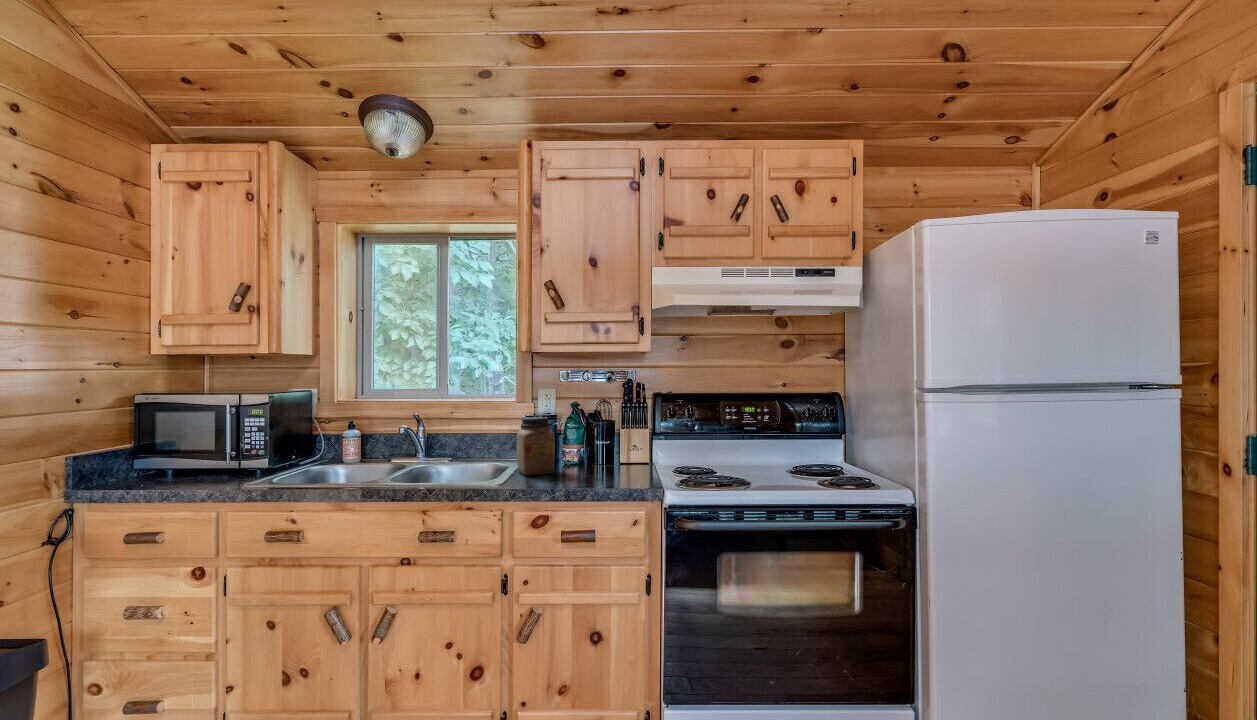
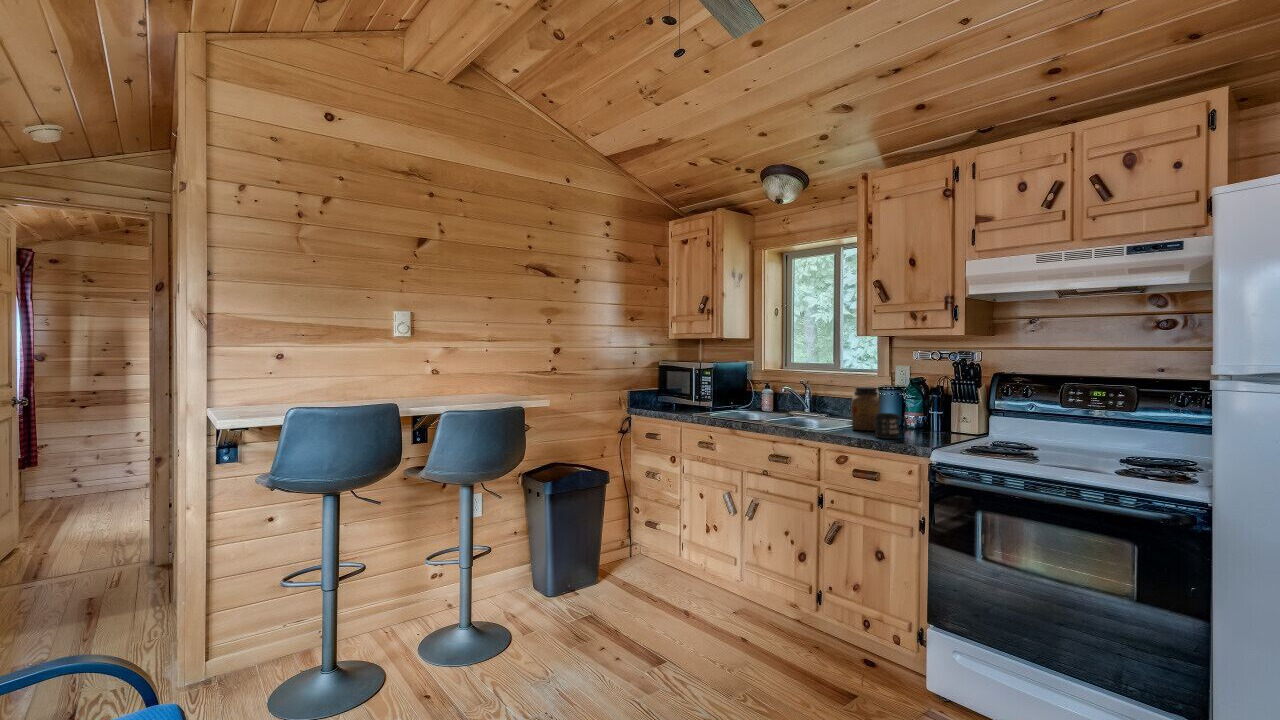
mug: none [571,450,602,484] -> present [875,413,908,439]

